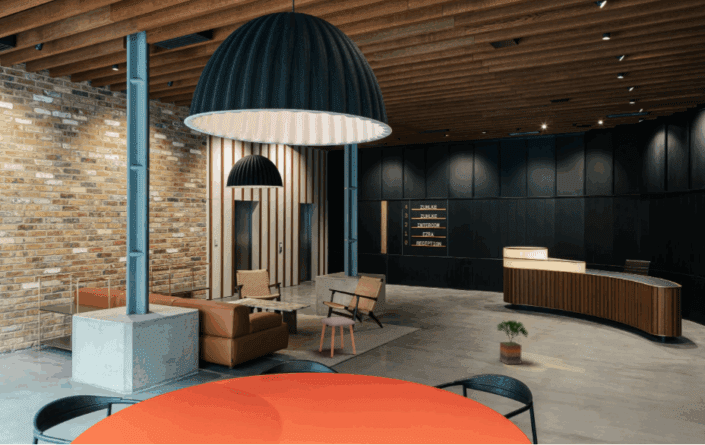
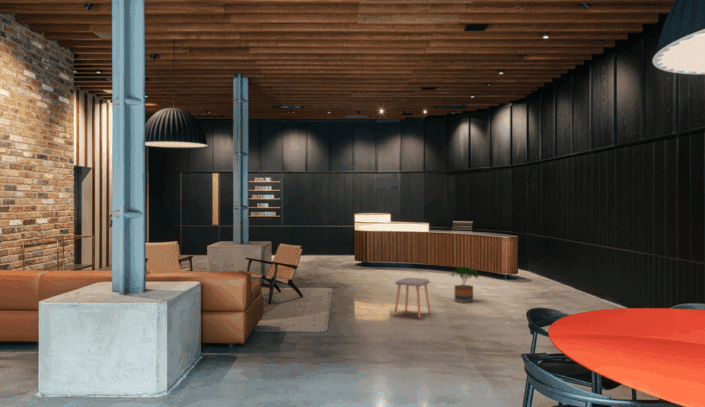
stool: present [320,317,356,358] -> present [394,278,431,319]

